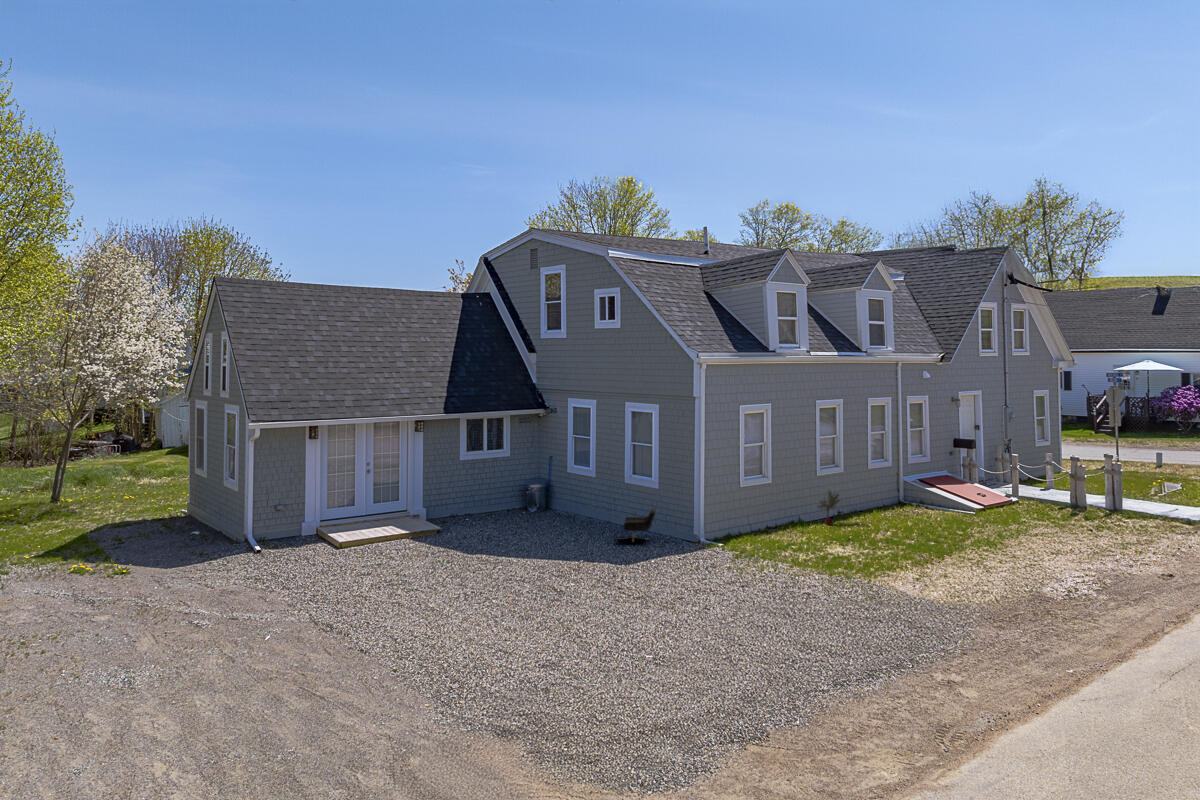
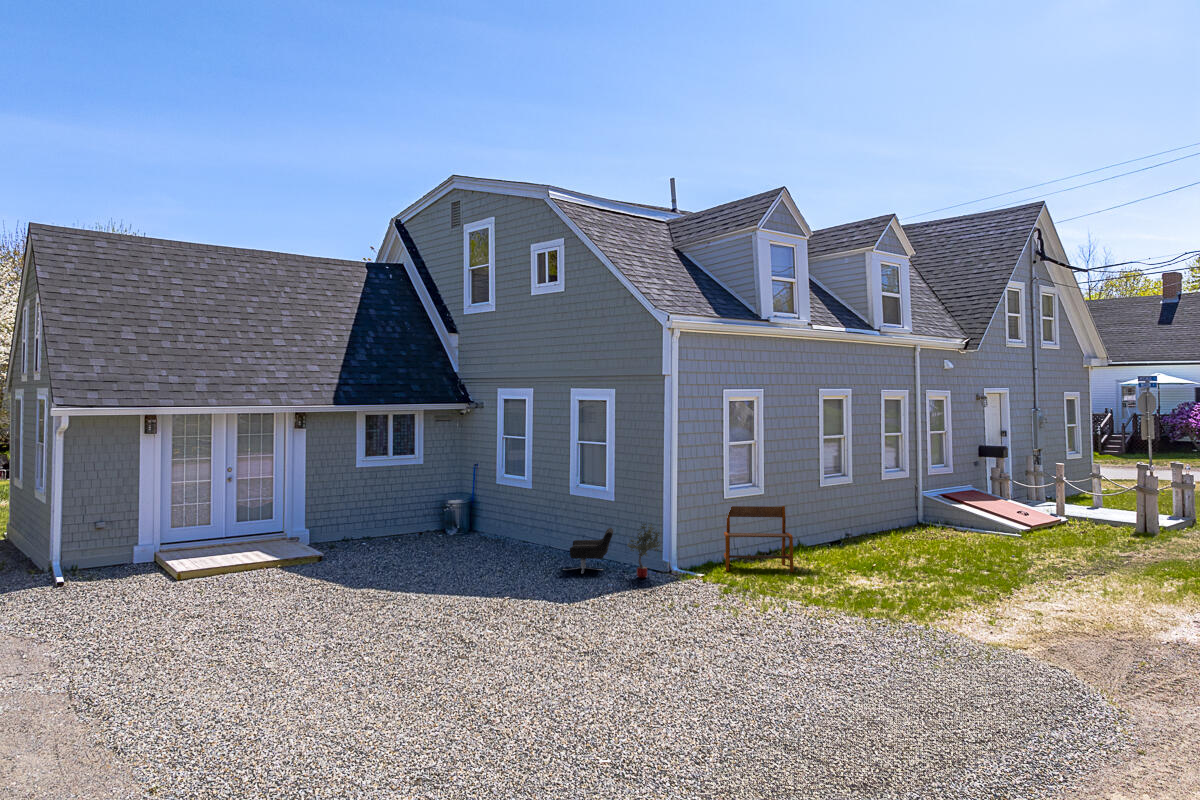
potted tree: present [818,491,840,525] -> present [627,524,661,578]
bench: none [738,492,789,542] -> present [724,506,793,572]

